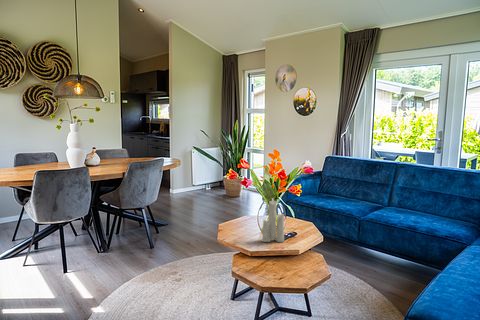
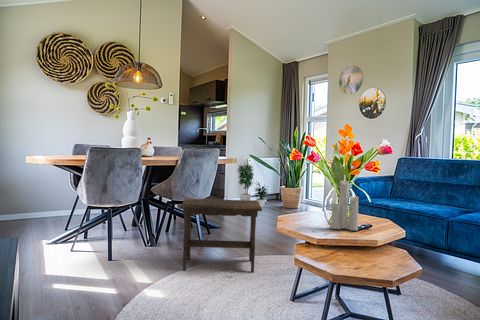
potted plant: none [182,153,215,197] -> present [237,164,268,207]
footstool: none [129,208,205,278] -> present [179,199,262,272]

